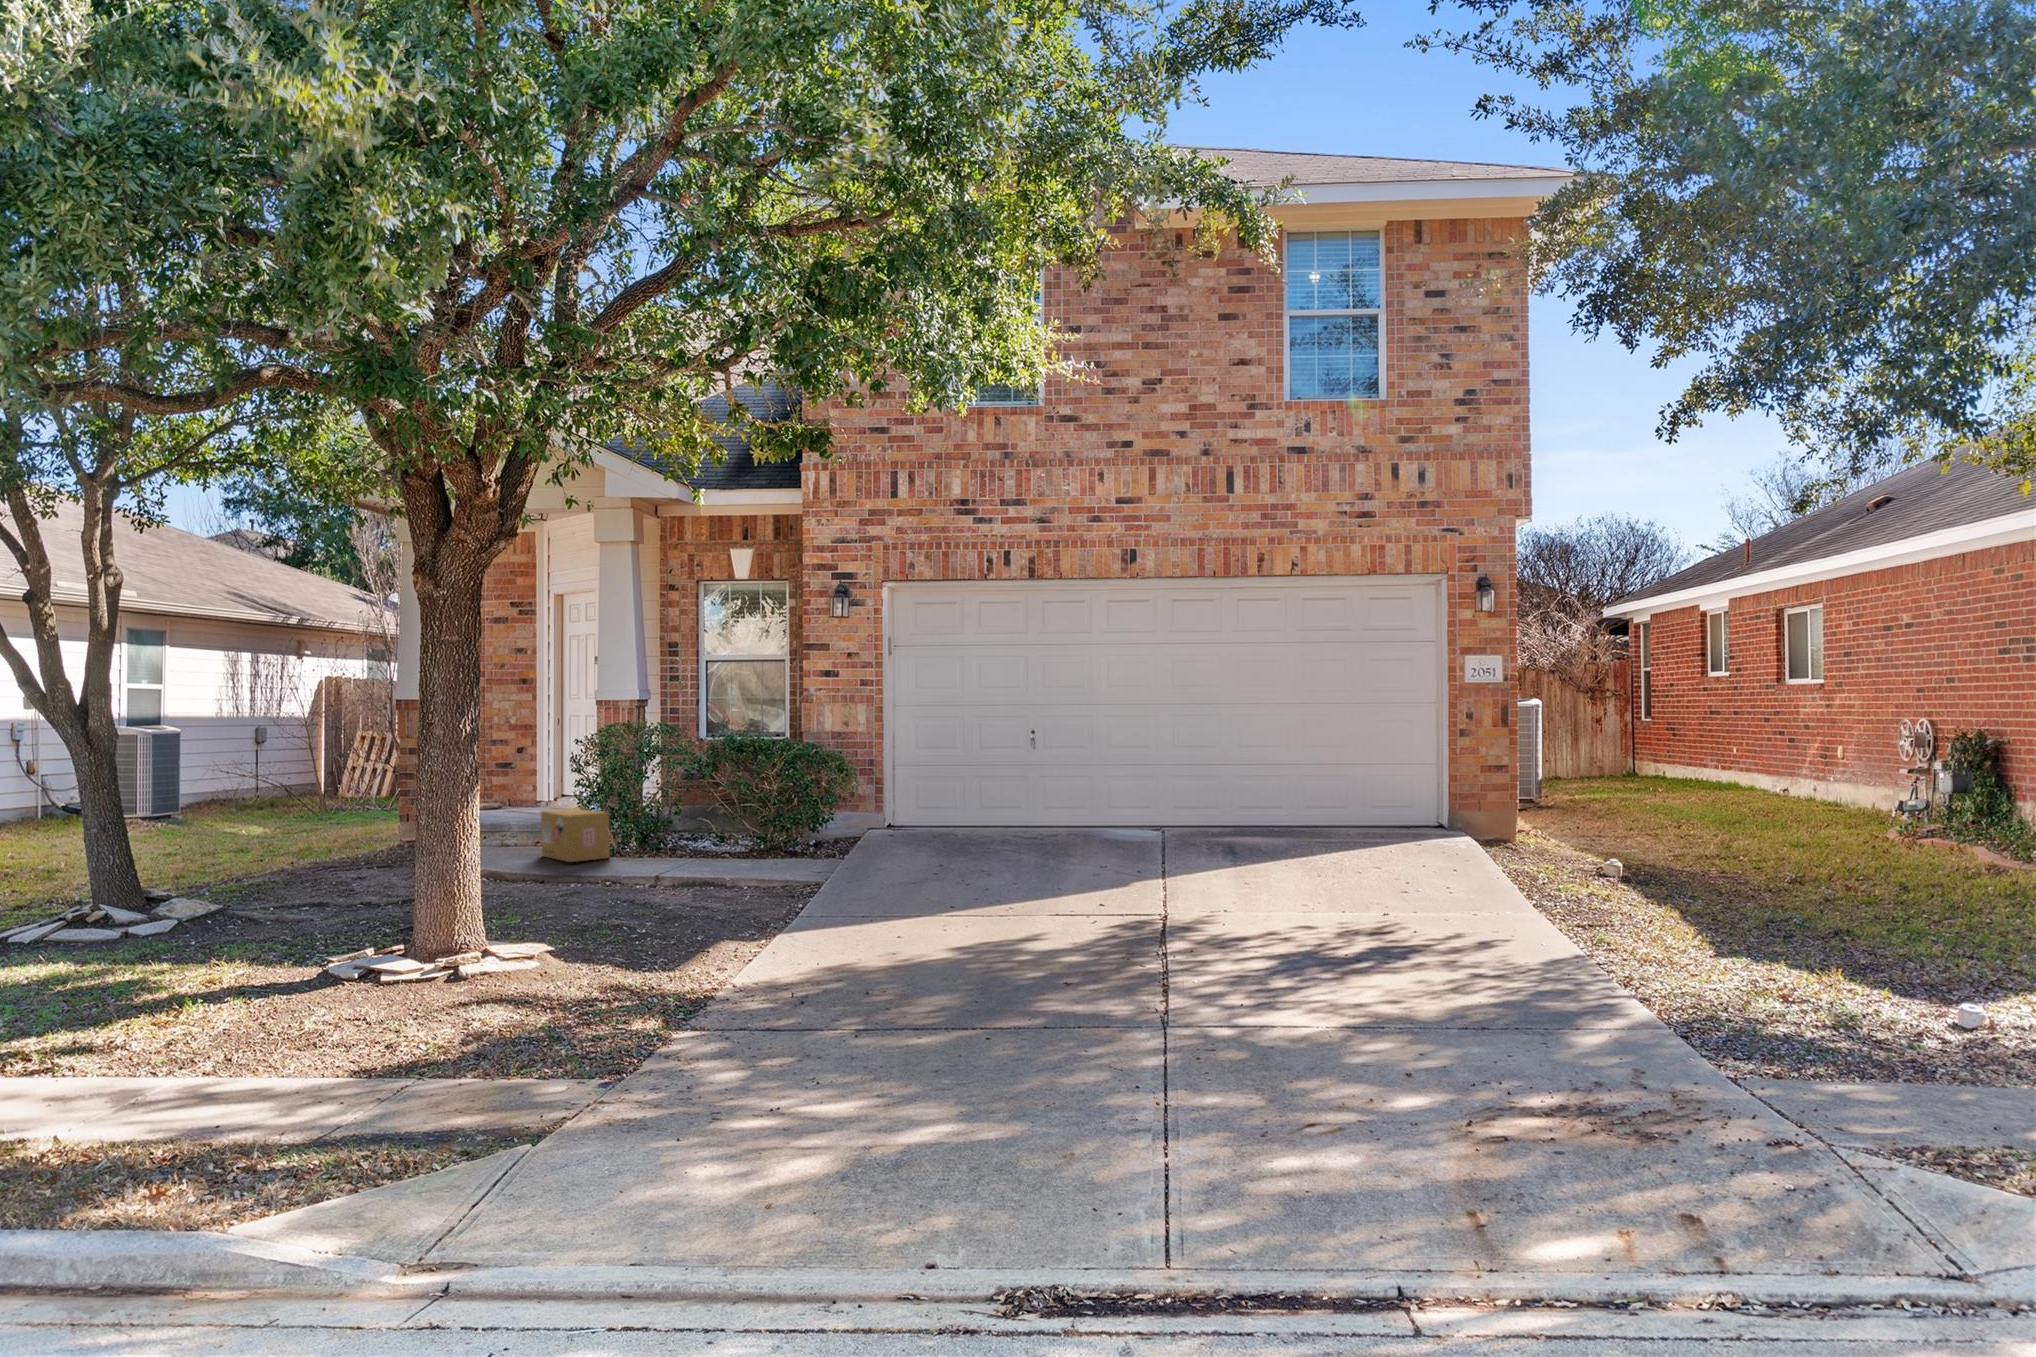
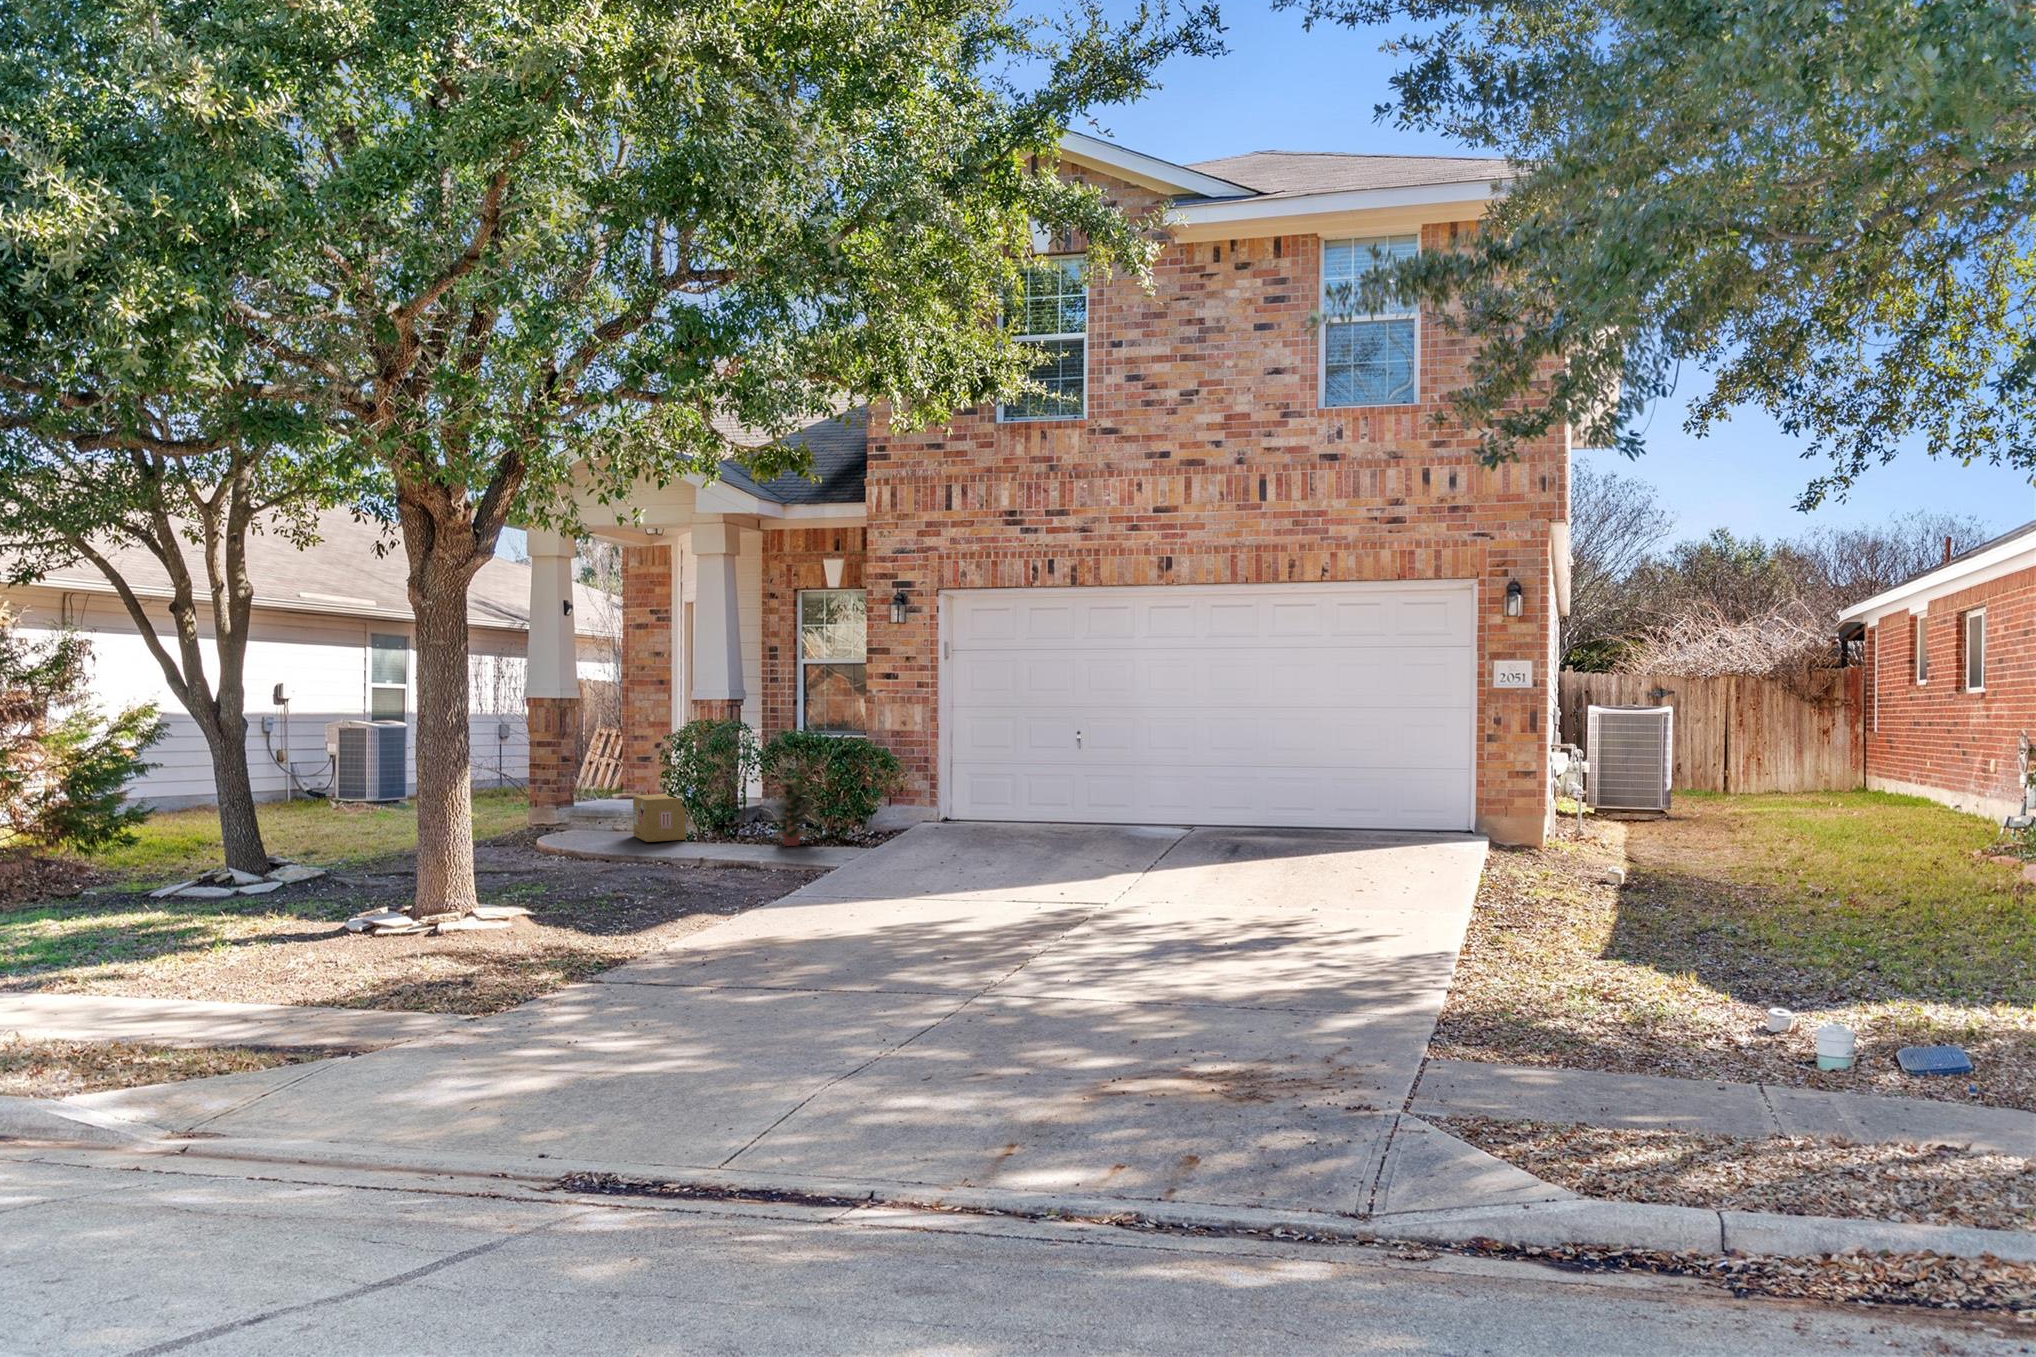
decorative plant: none [715,790,767,861] -> present [774,780,813,846]

